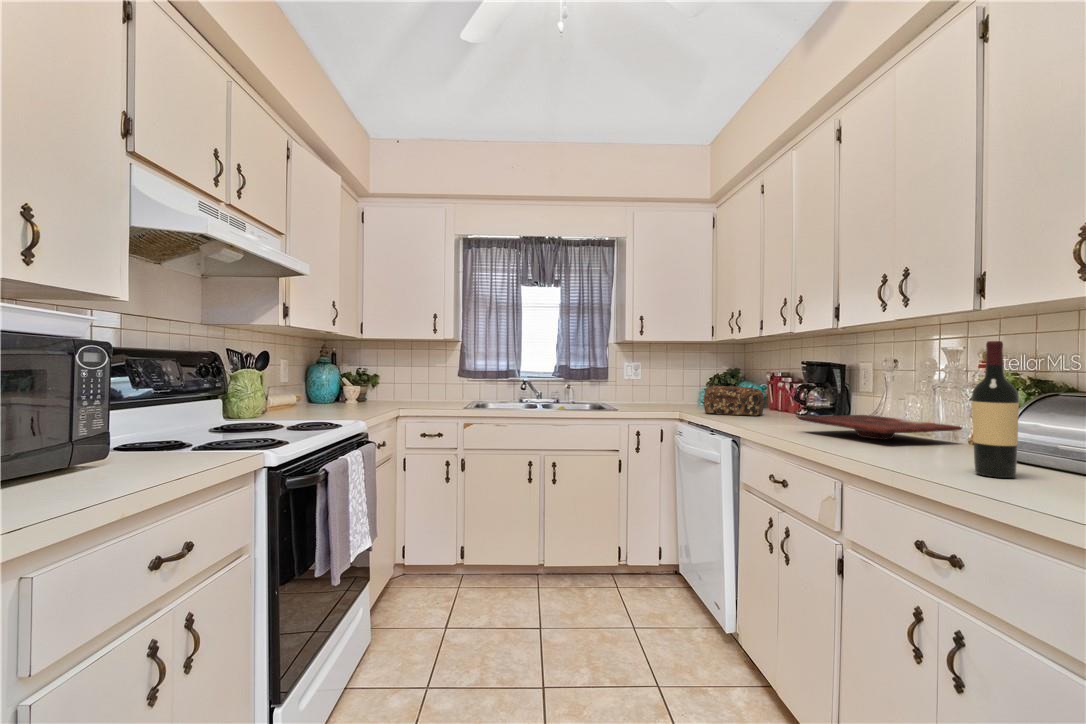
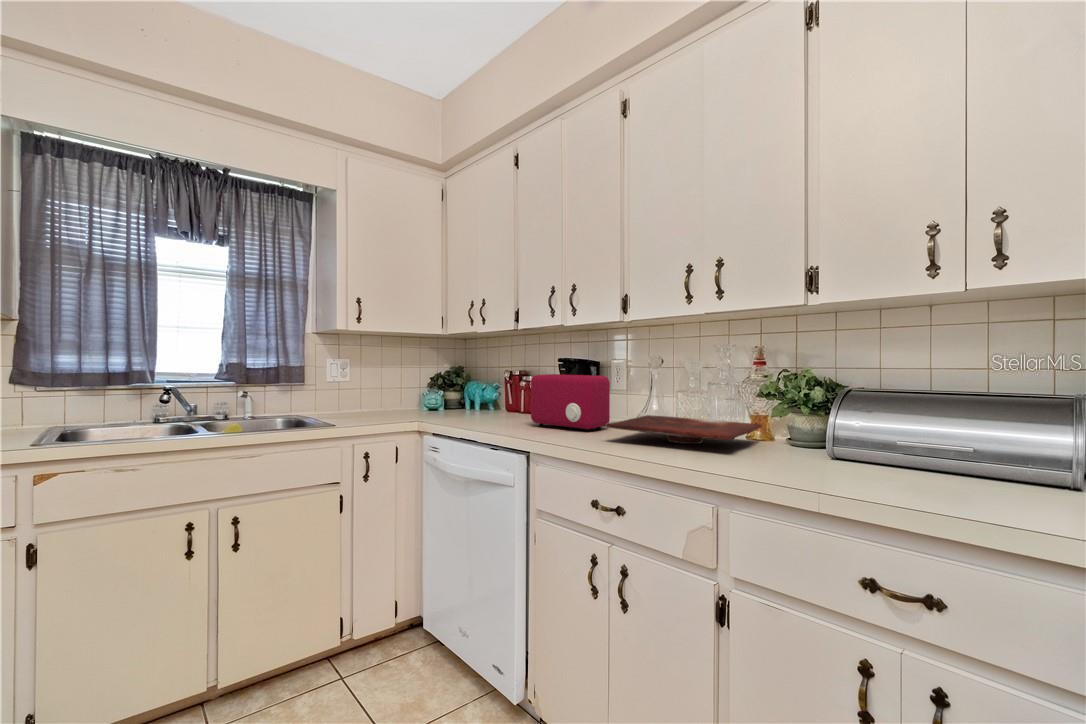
wine bottle: present [972,341,1019,478] -> none [911,333,965,496]
toaster: none [762,376,831,426] -> present [531,374,610,432]
bread loaf: present [704,386,764,416] -> none [452,387,516,422]

